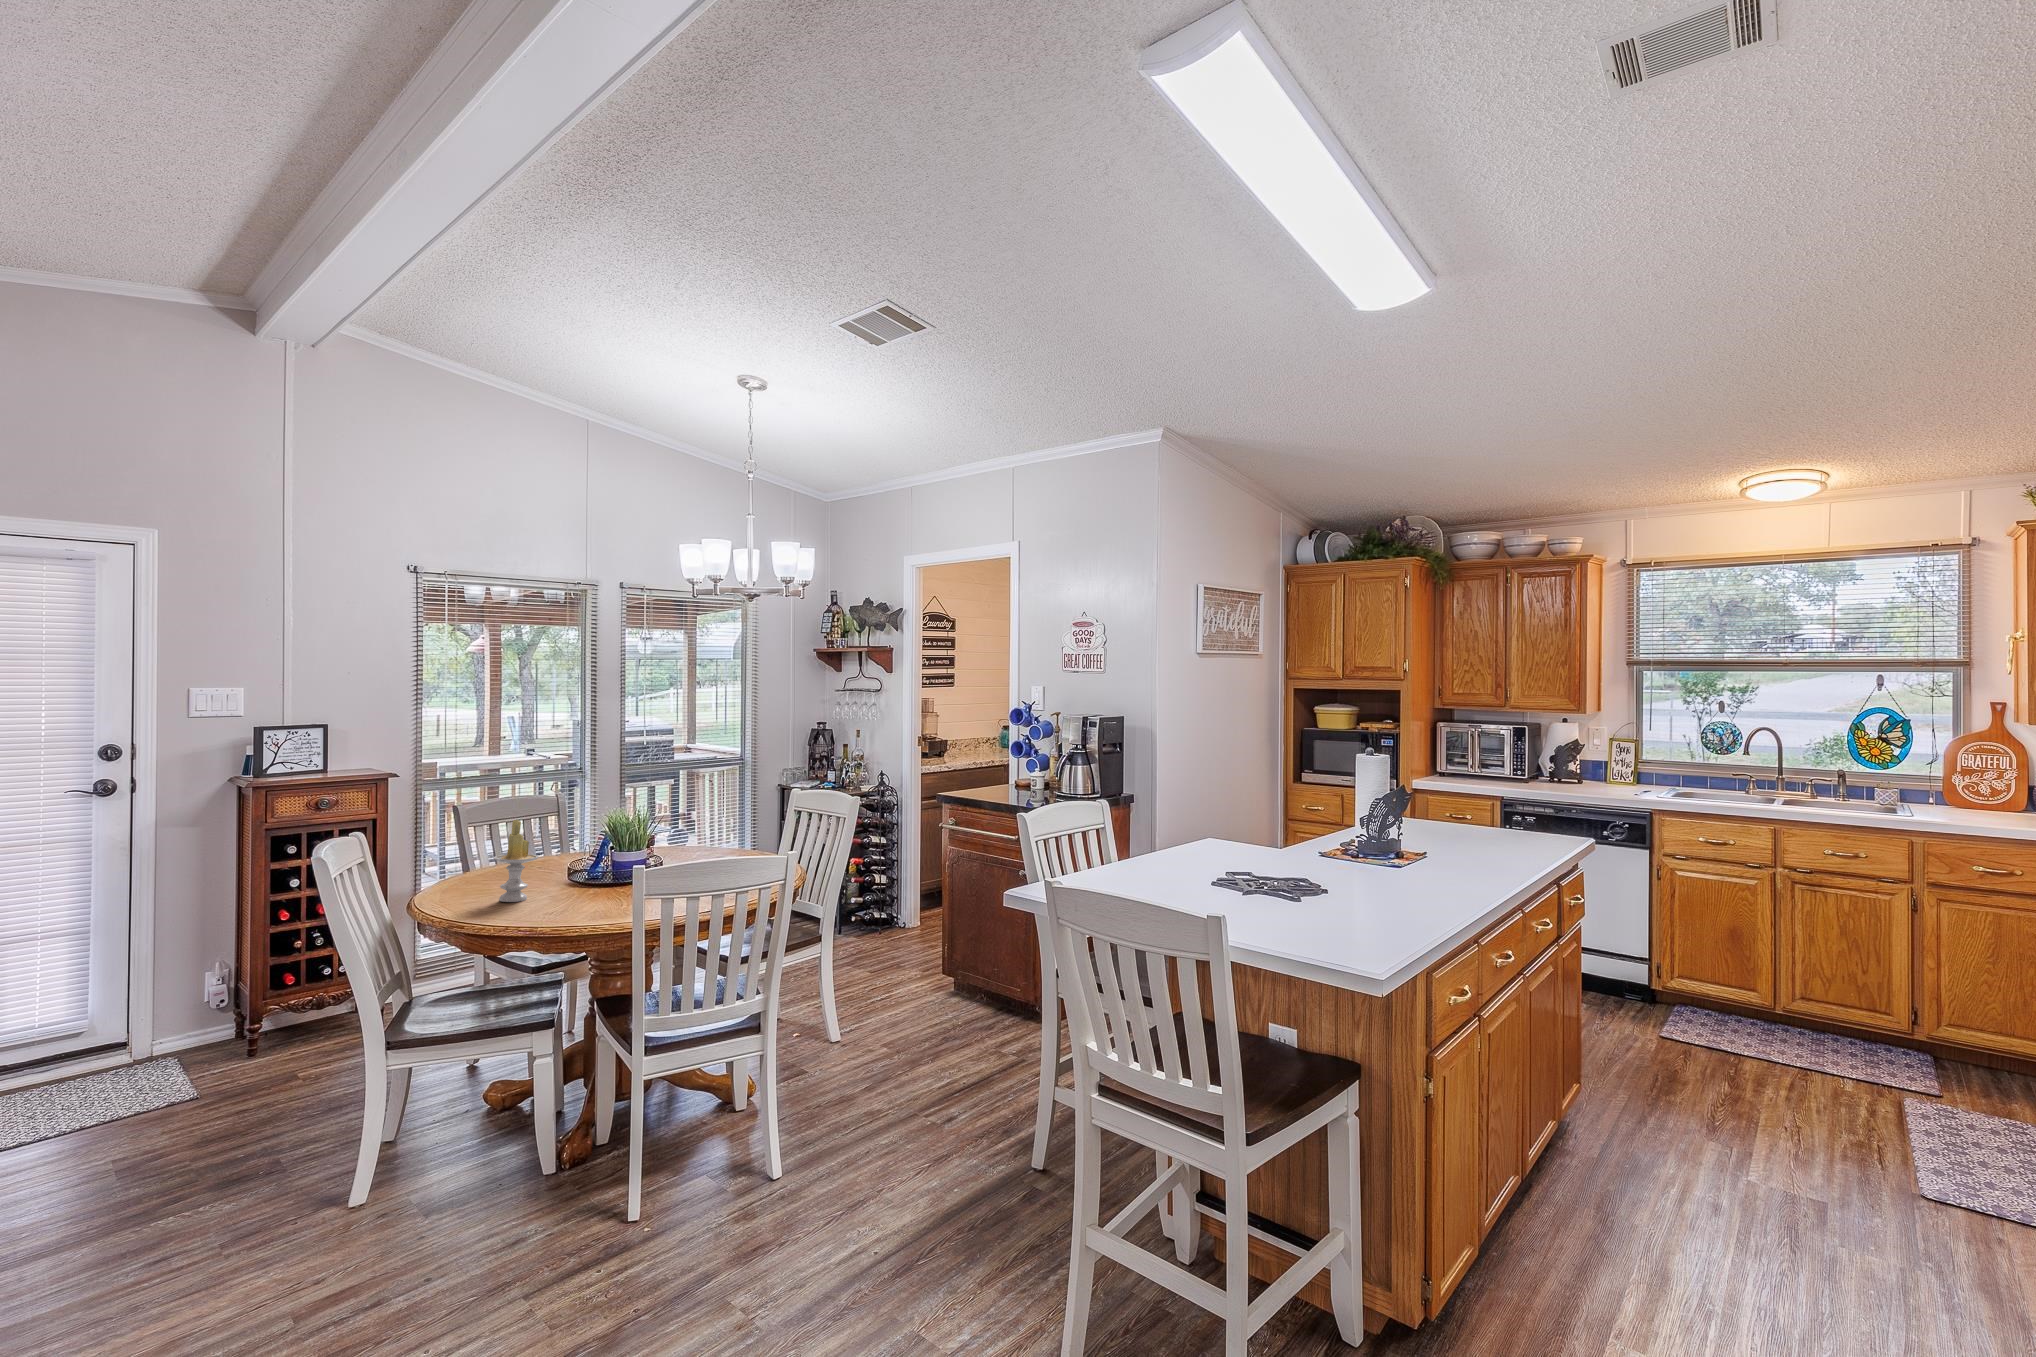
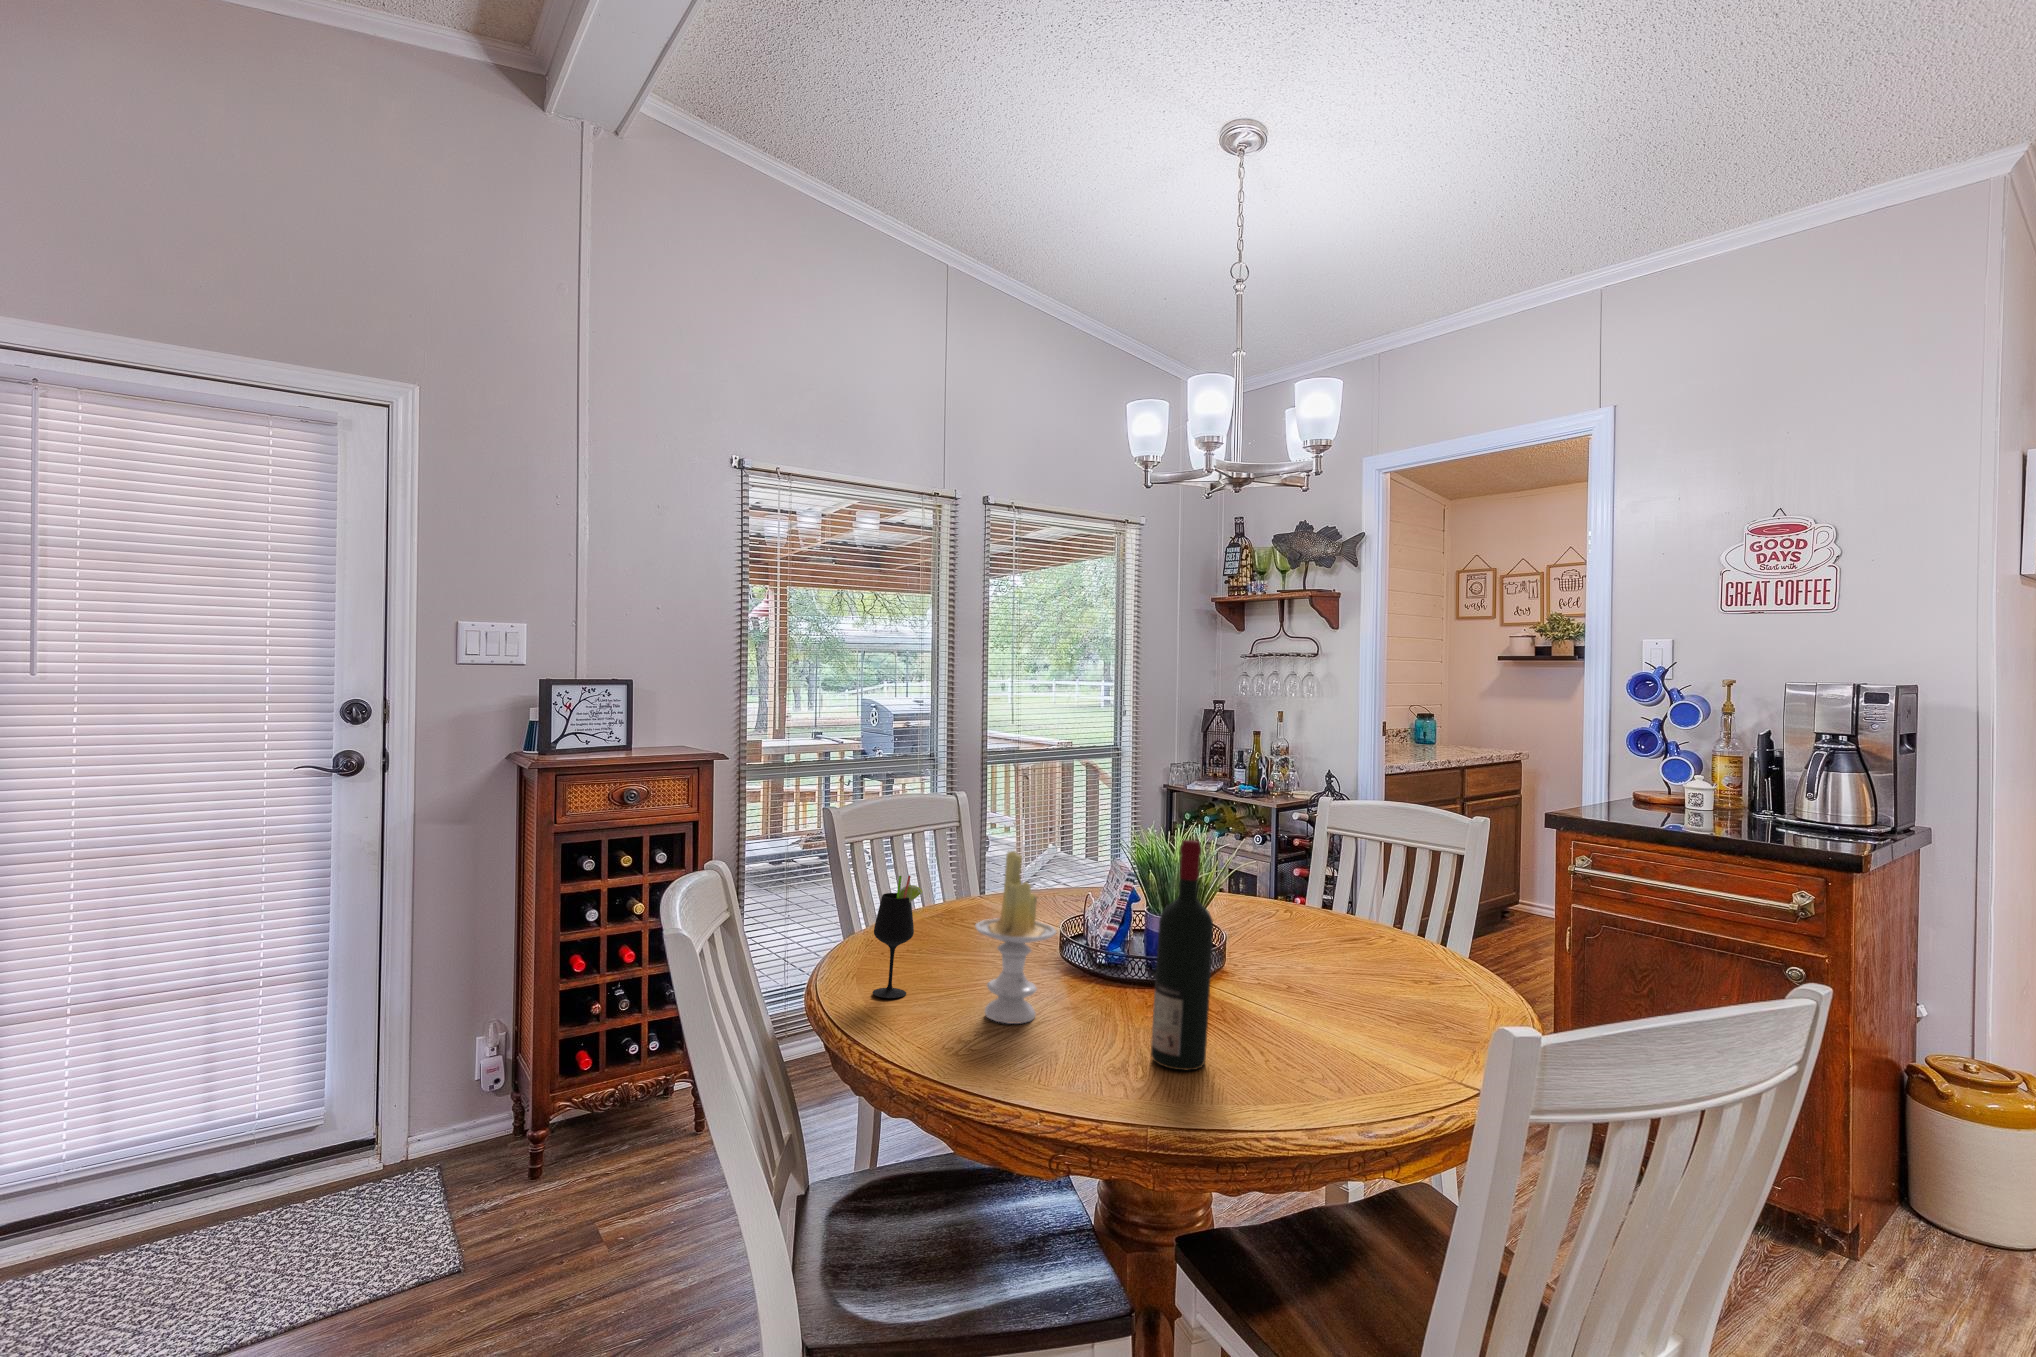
wine bottle: none [564,809,595,911] -> present [1151,840,1213,1070]
wine glass: none [446,835,474,897] -> present [872,875,922,998]

